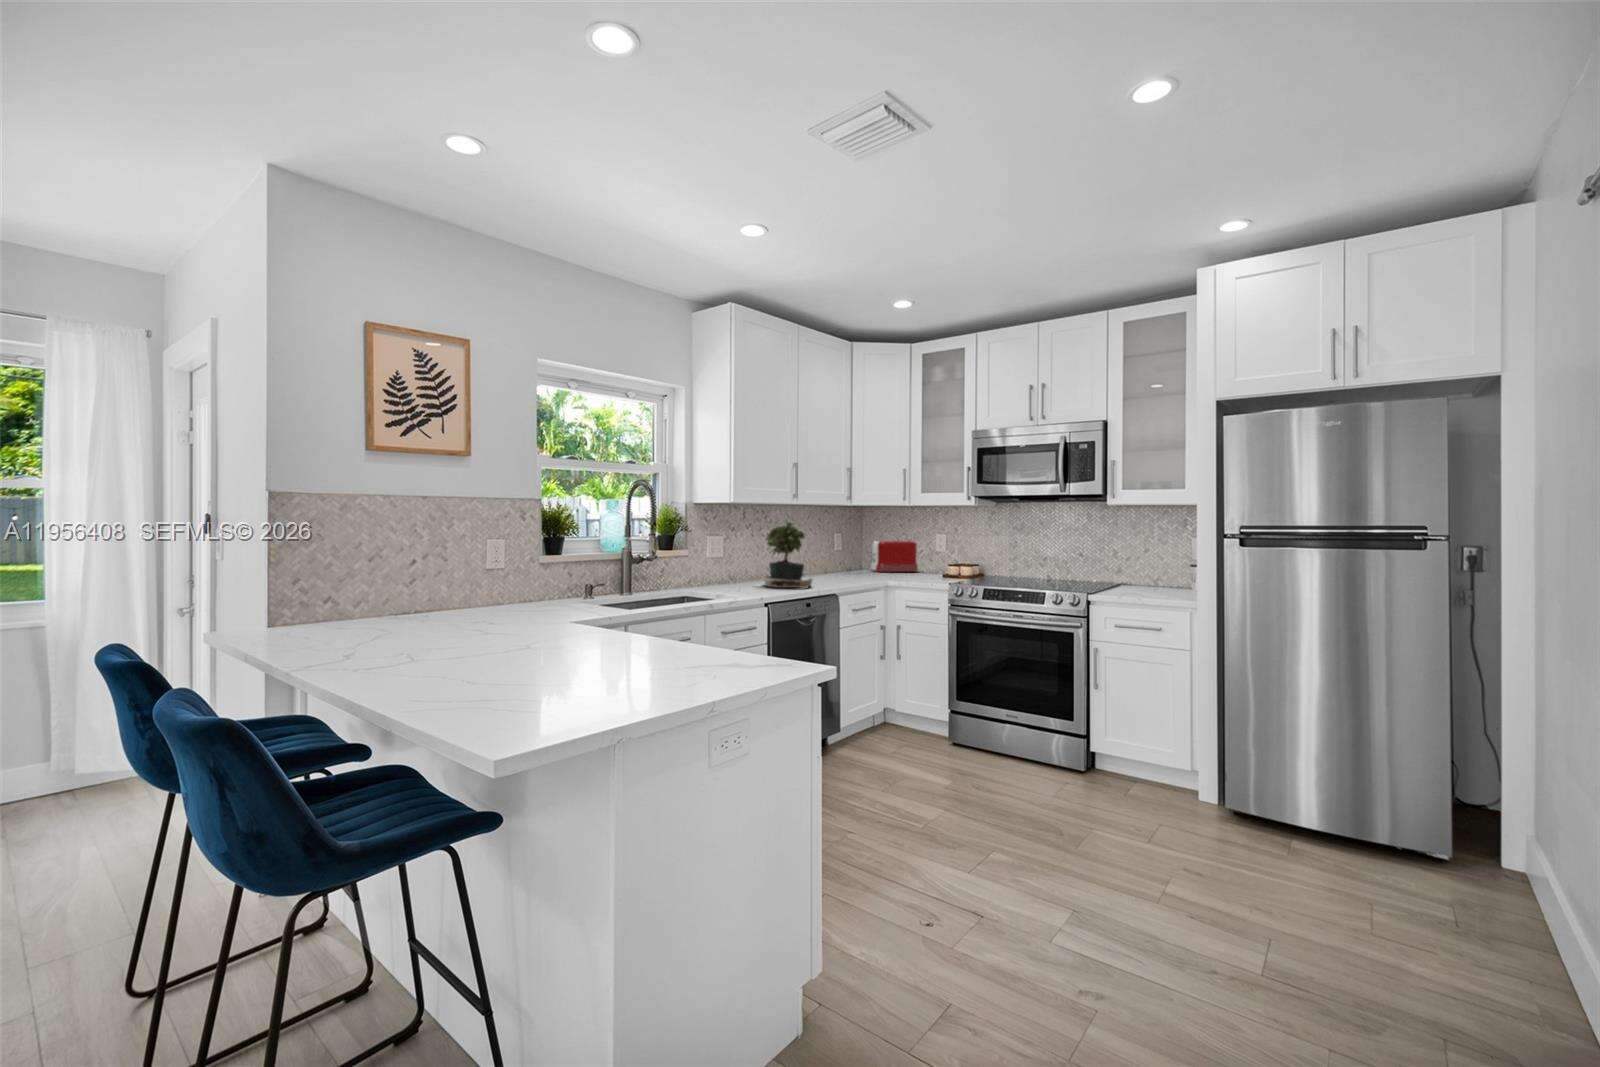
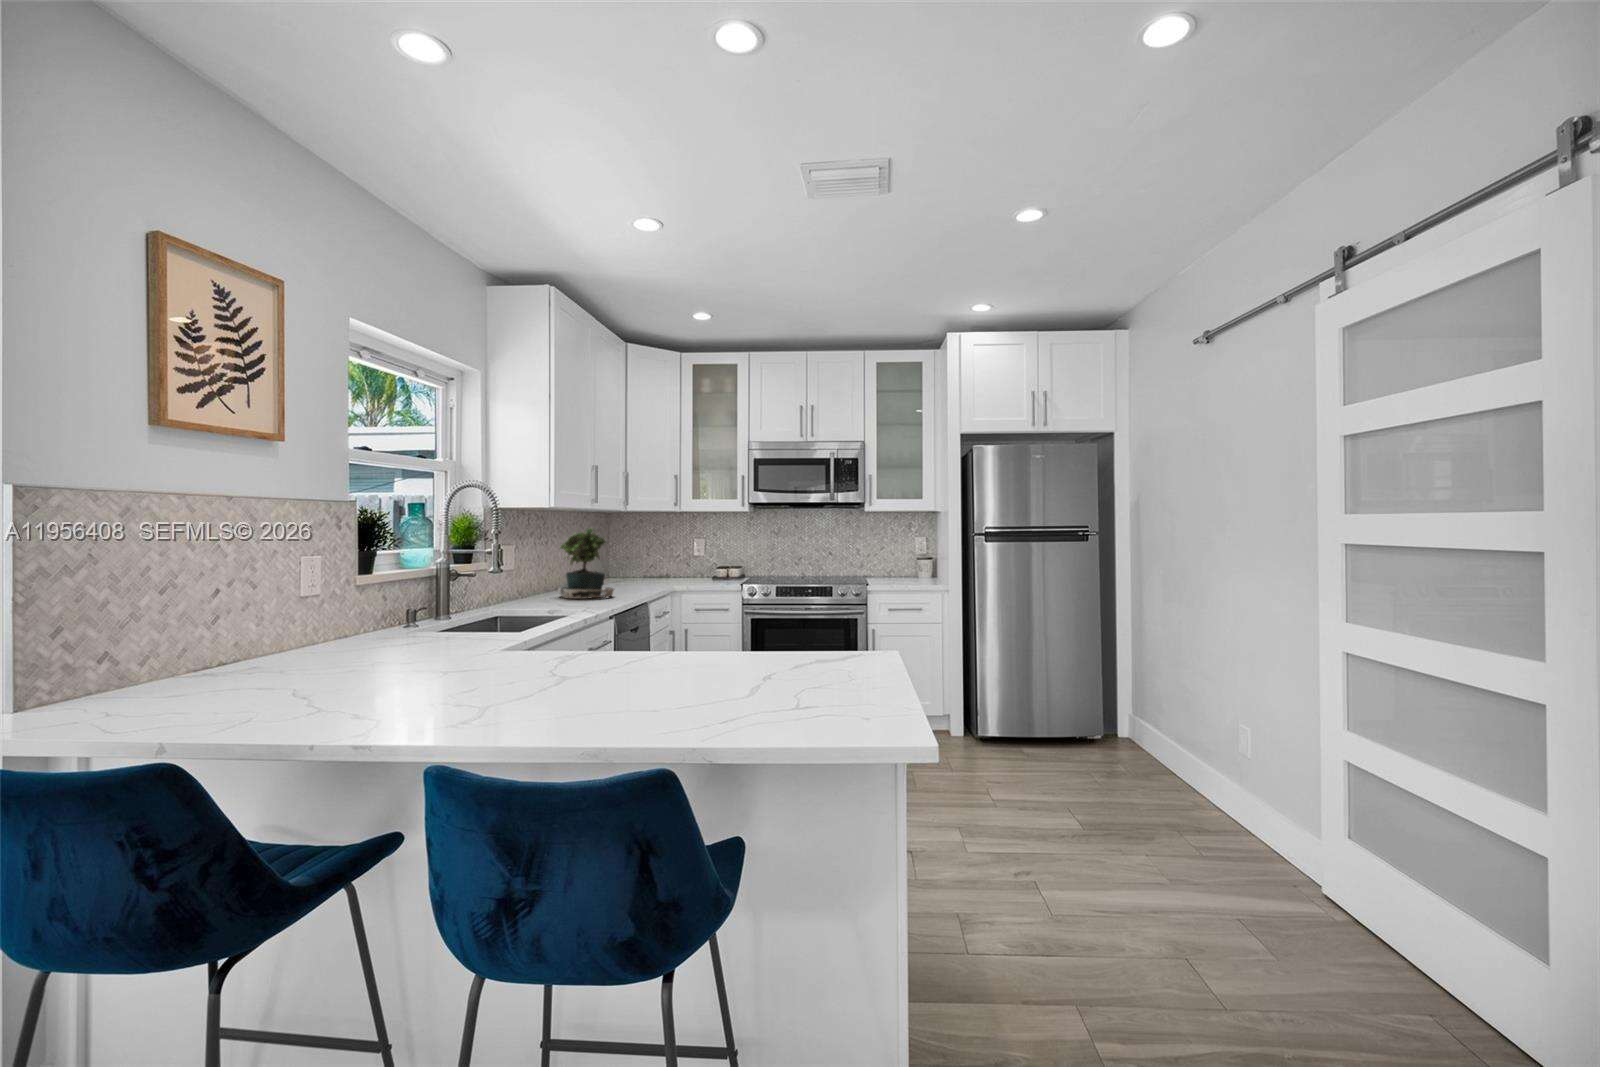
toaster: present [871,541,918,572] -> none [623,547,668,578]

